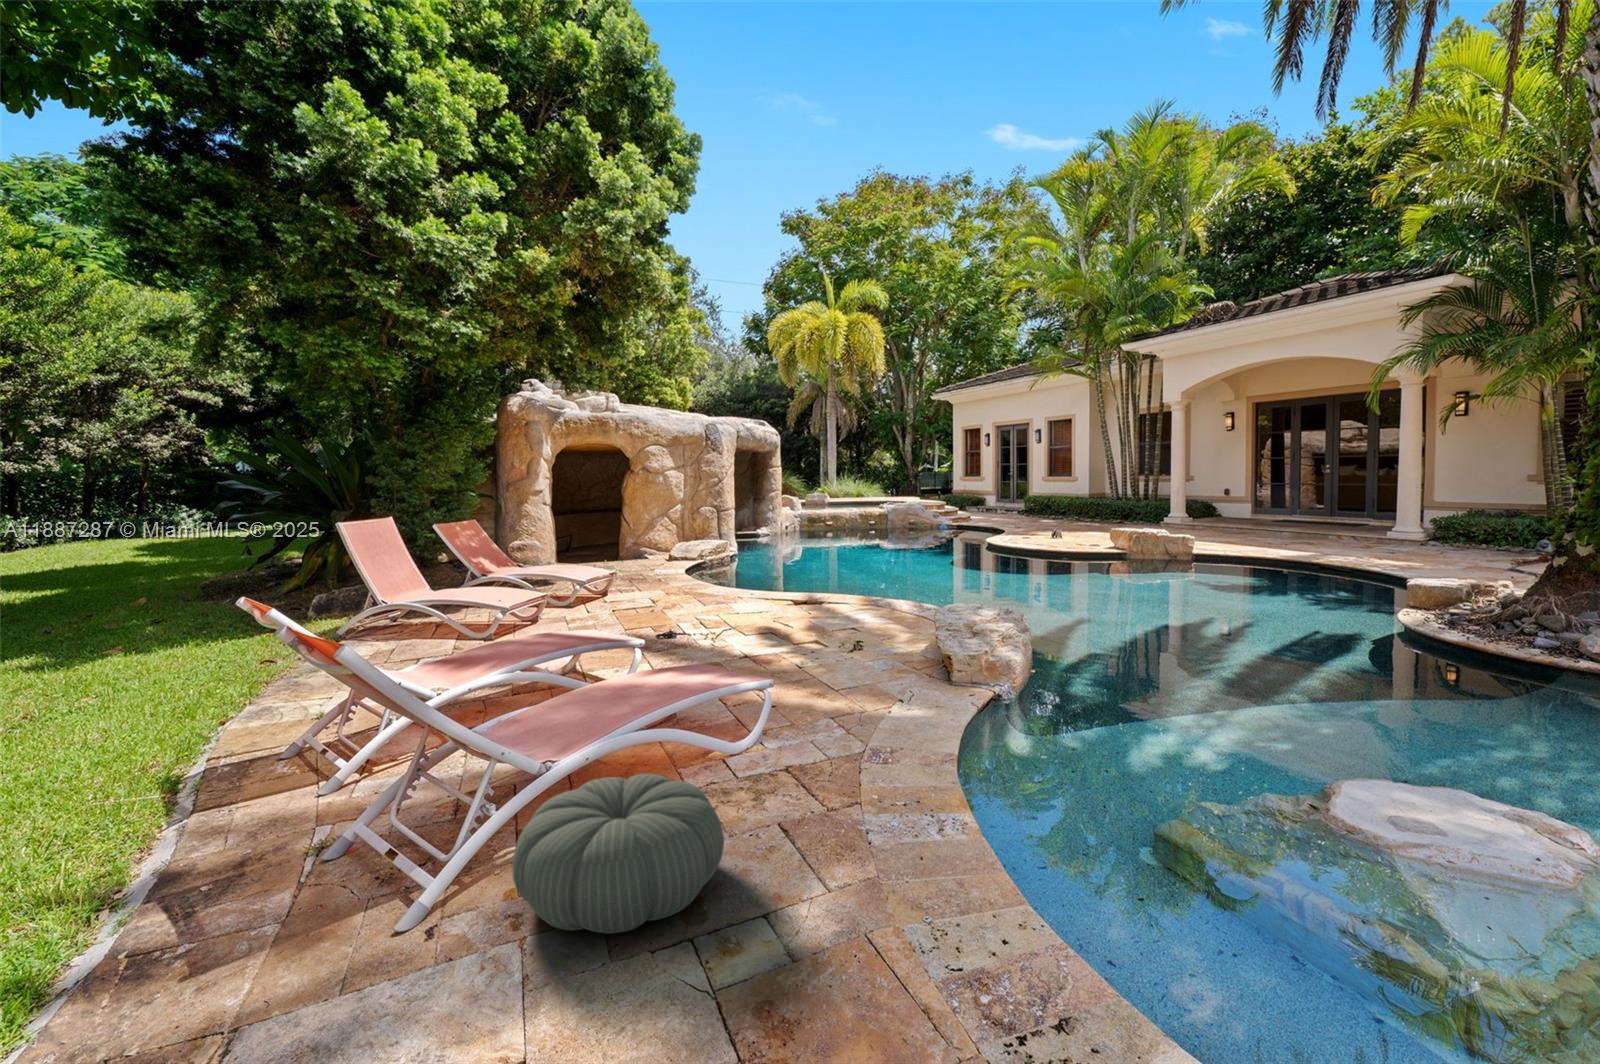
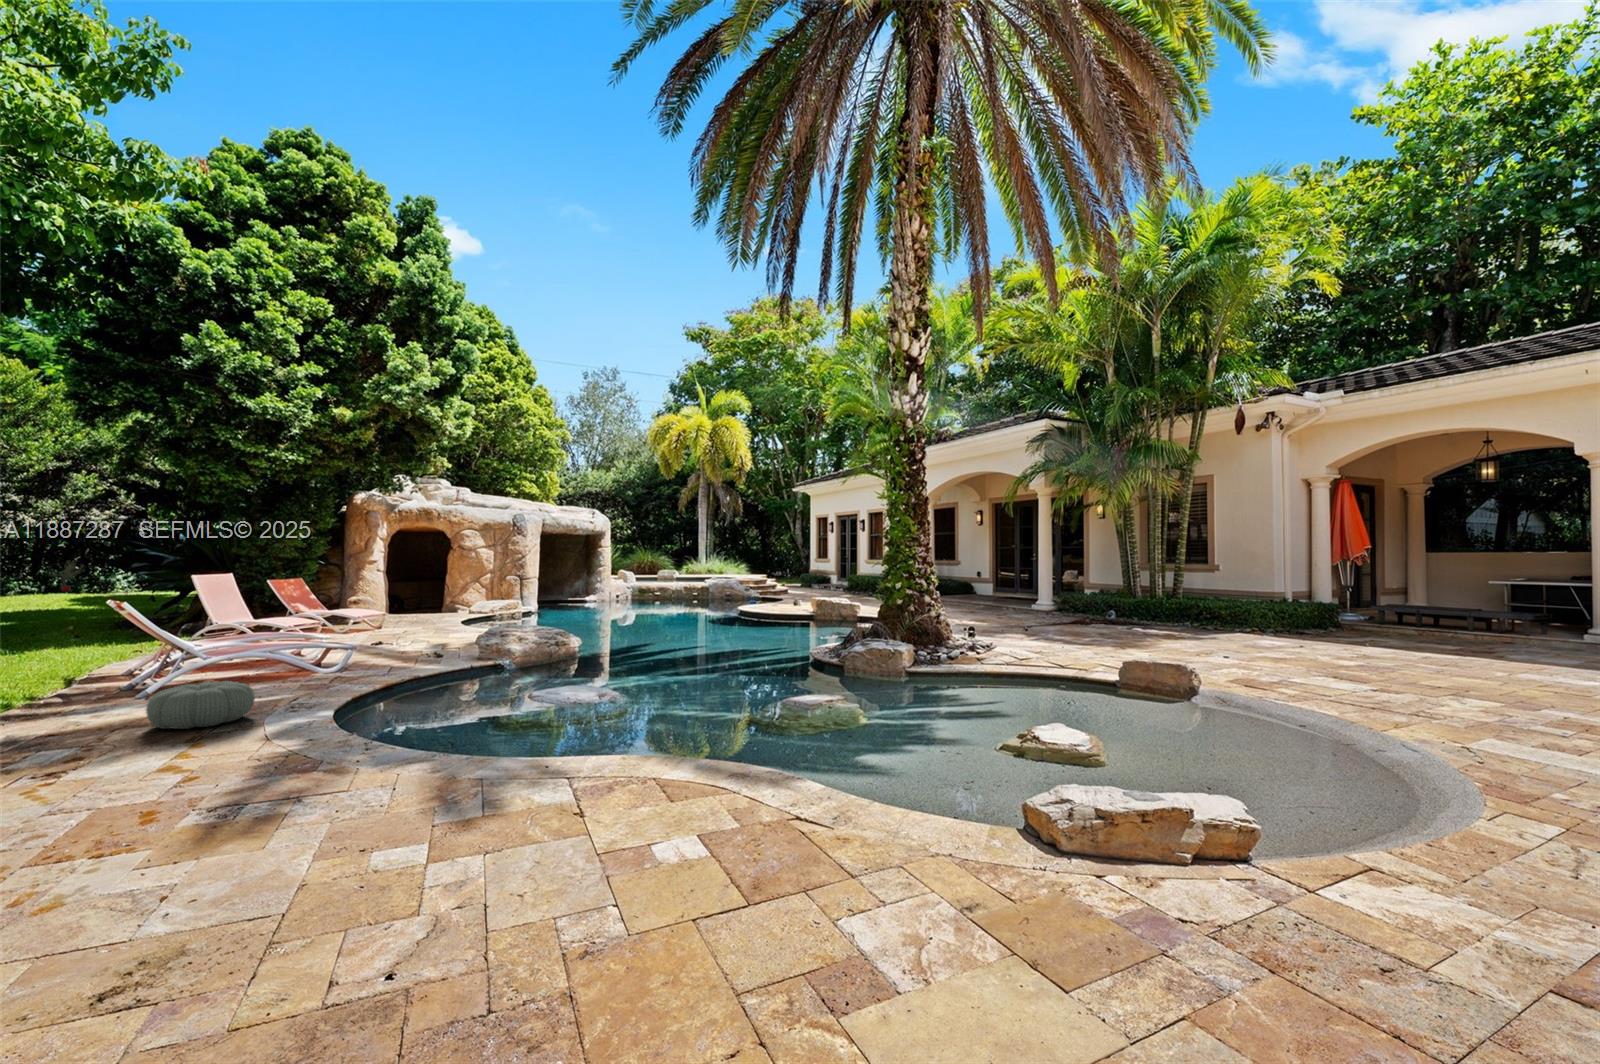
potted tree: none [105,497,146,535] -> present [53,562,84,592]

